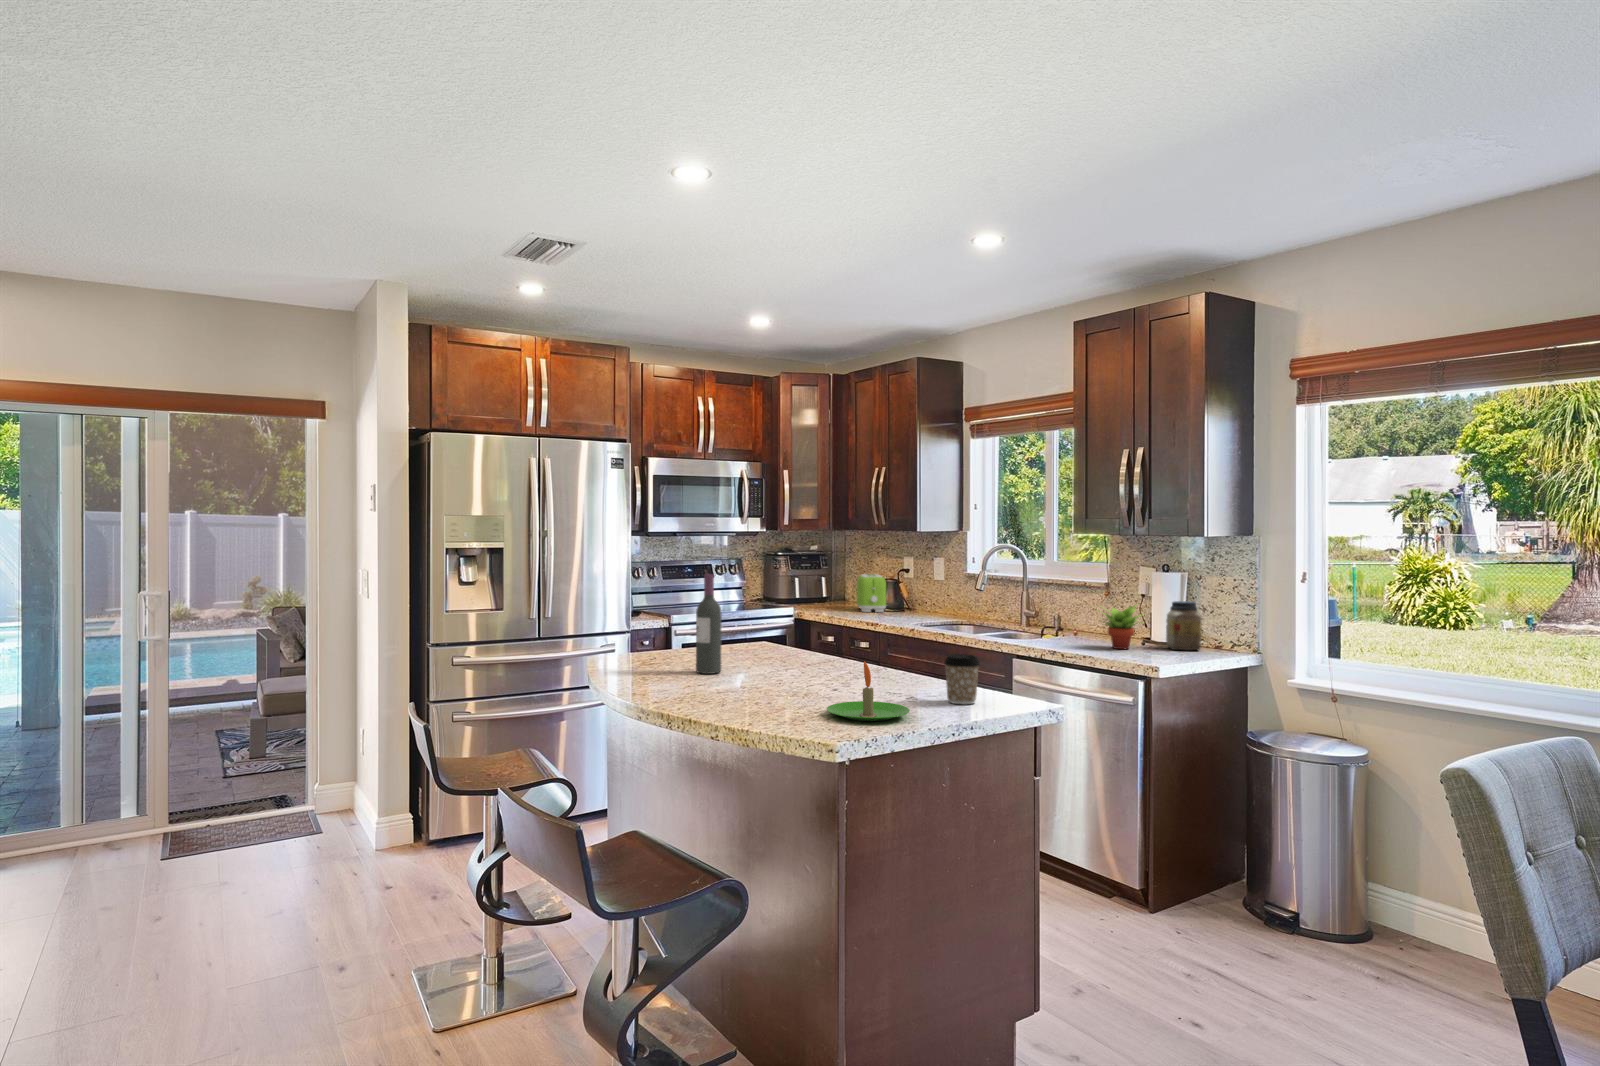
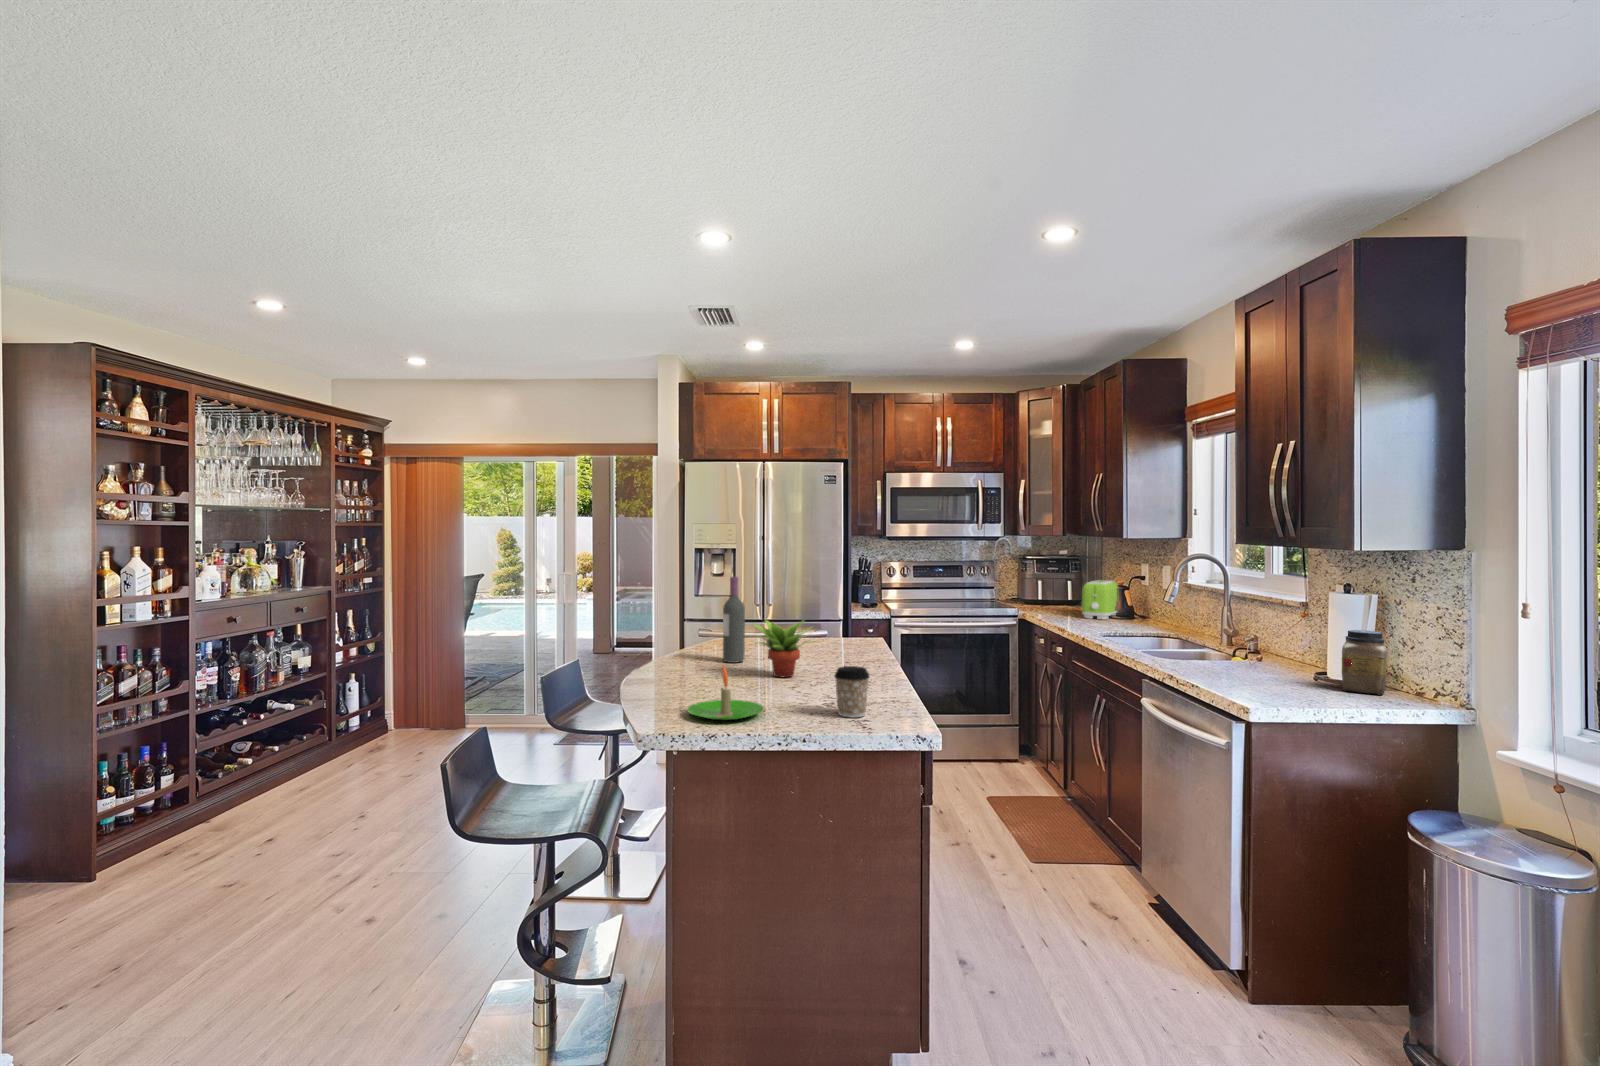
succulent plant: present [1096,603,1142,649] -> present [754,620,812,678]

